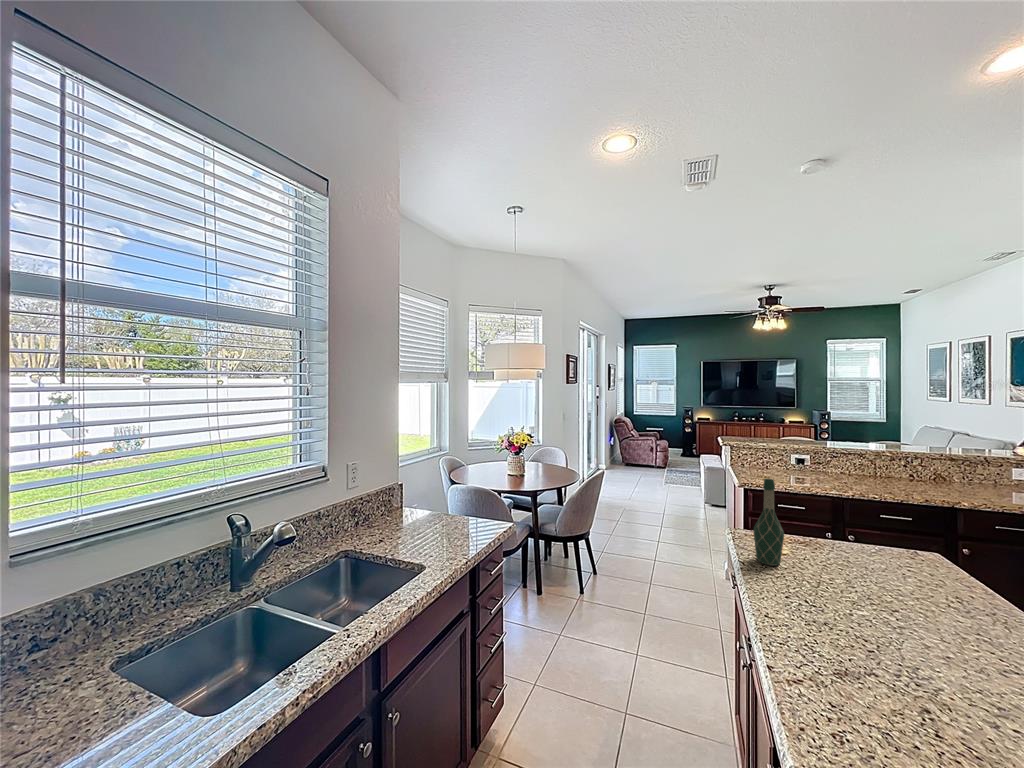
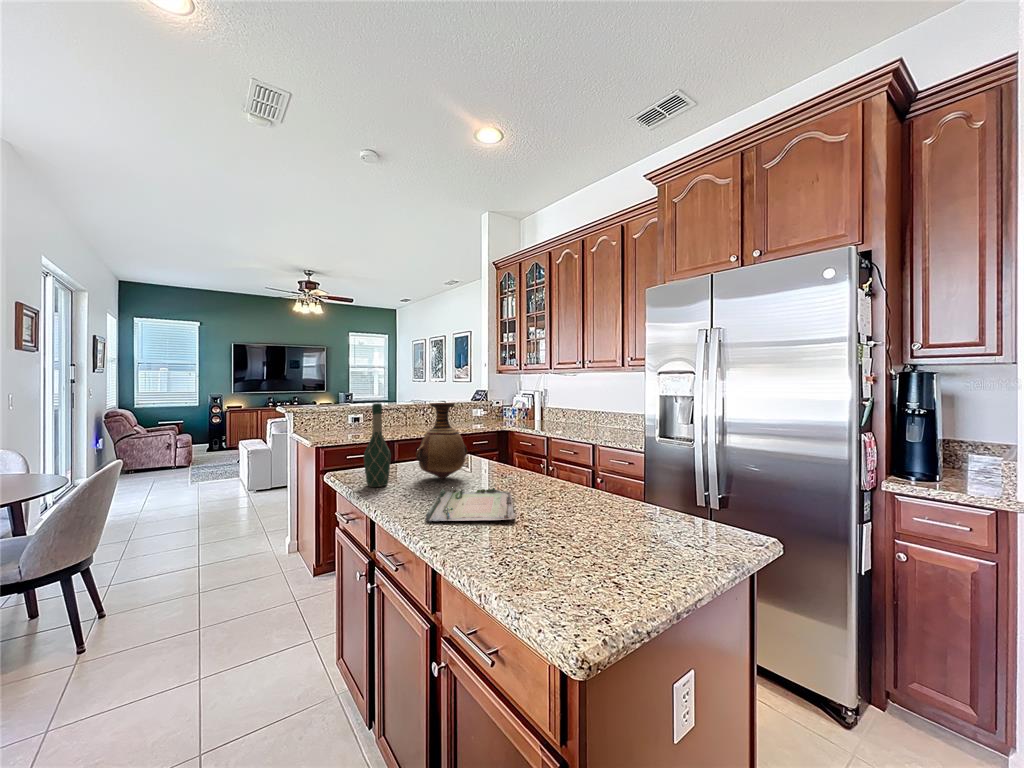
vase: none [816,487,898,580] -> present [416,403,467,479]
tray: none [786,597,945,686] -> present [426,485,515,522]

